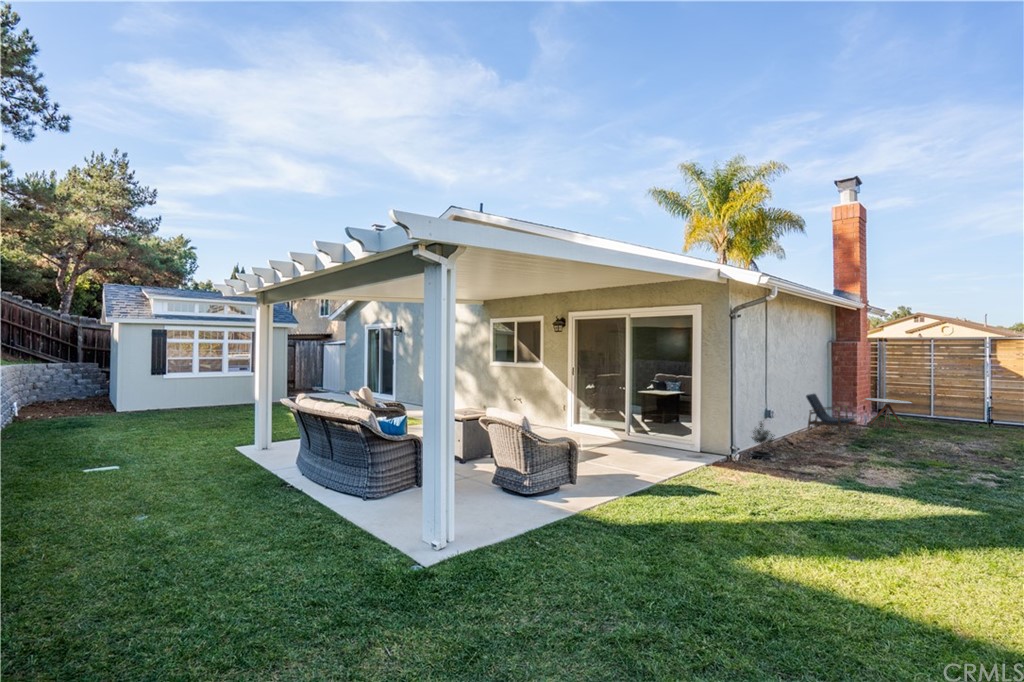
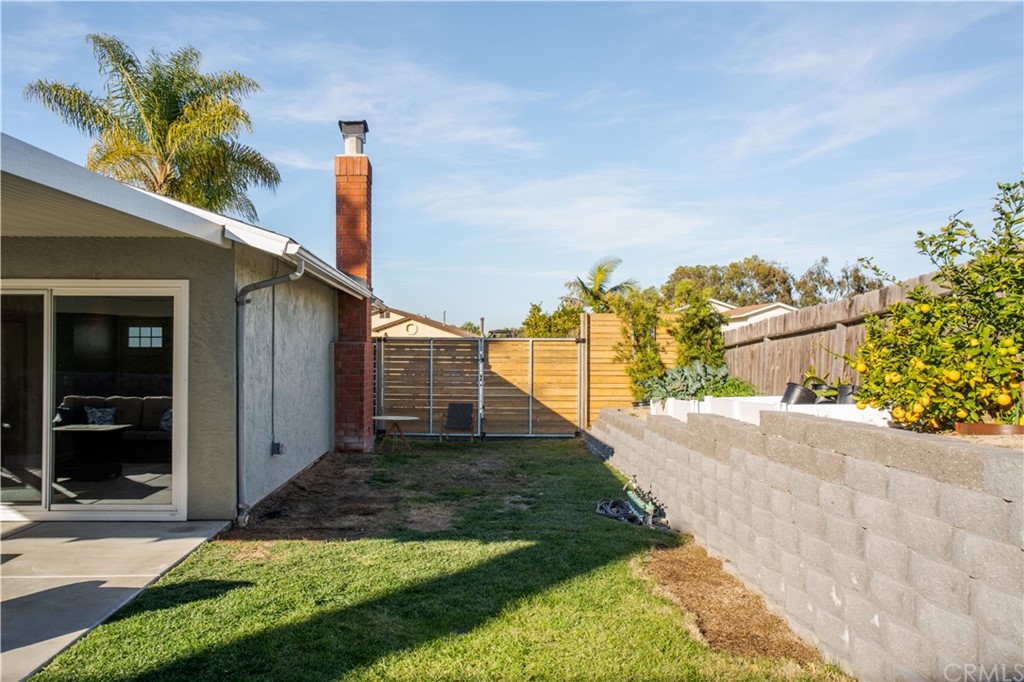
lounge chair: present [806,394,855,437] -> present [440,402,475,442]
potted tree: present [751,422,775,457] -> none [260,457,299,515]

